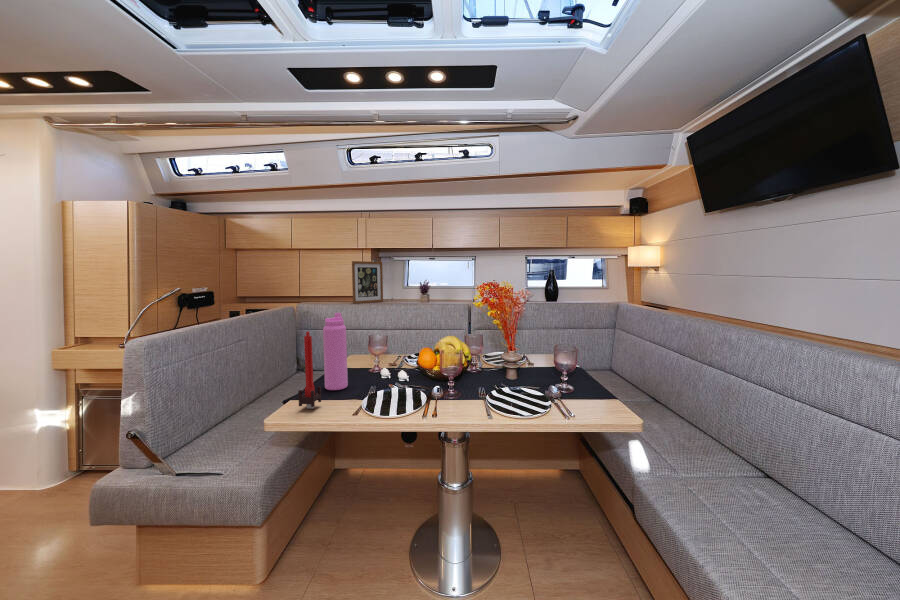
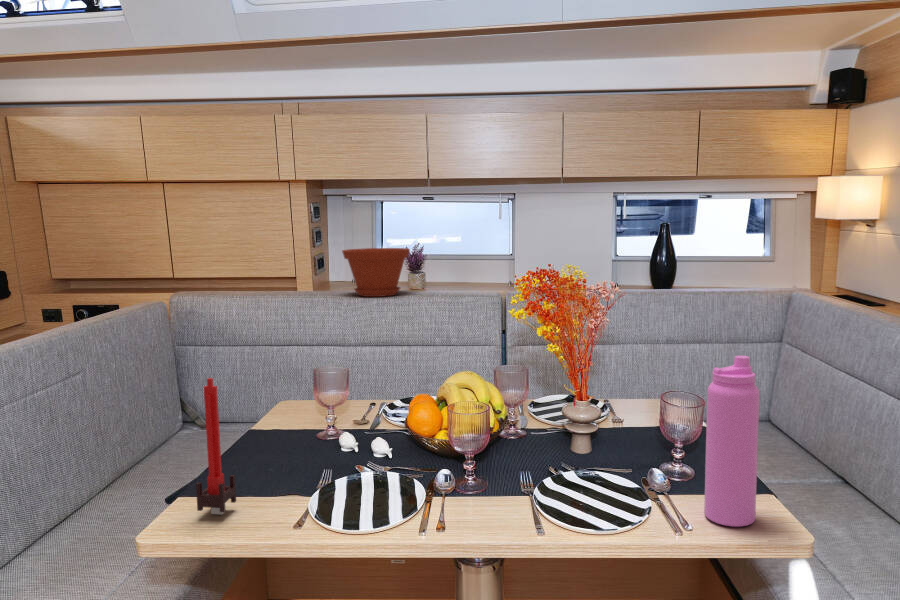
picture frame: present [352,261,383,304] -> none [275,211,336,293]
plant pot: none [386,280,422,305] -> present [342,248,410,297]
water bottle: present [323,313,348,390] -> present [704,356,760,527]

